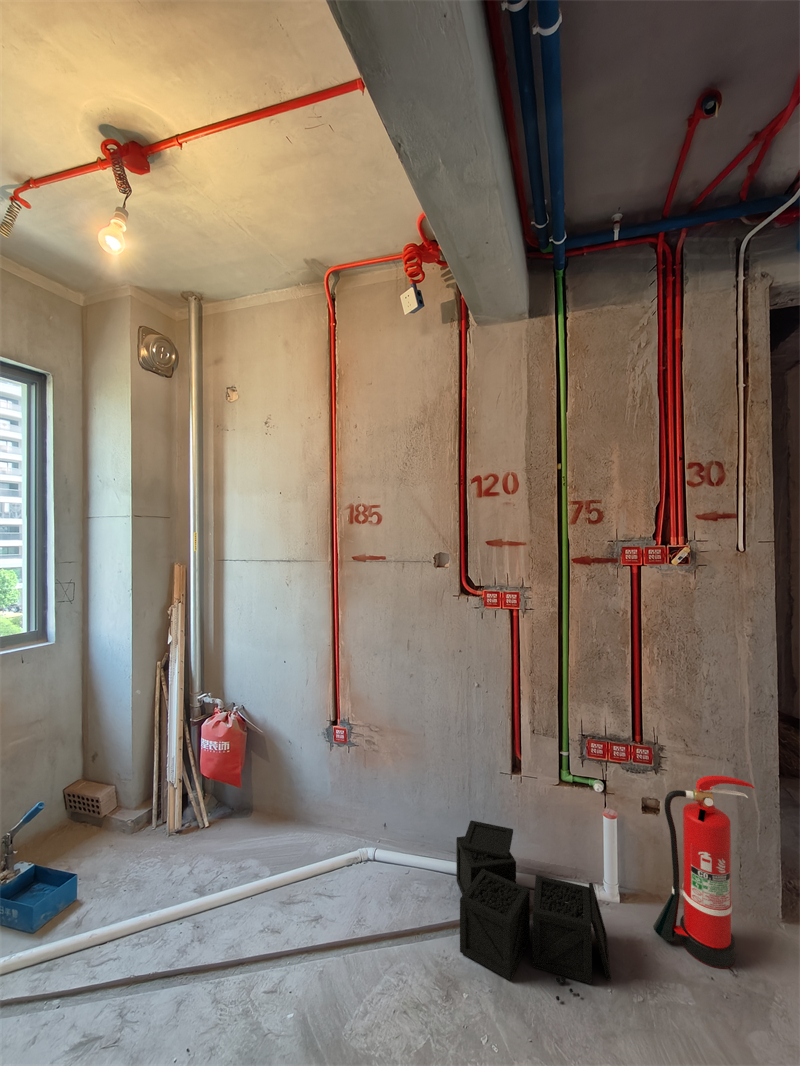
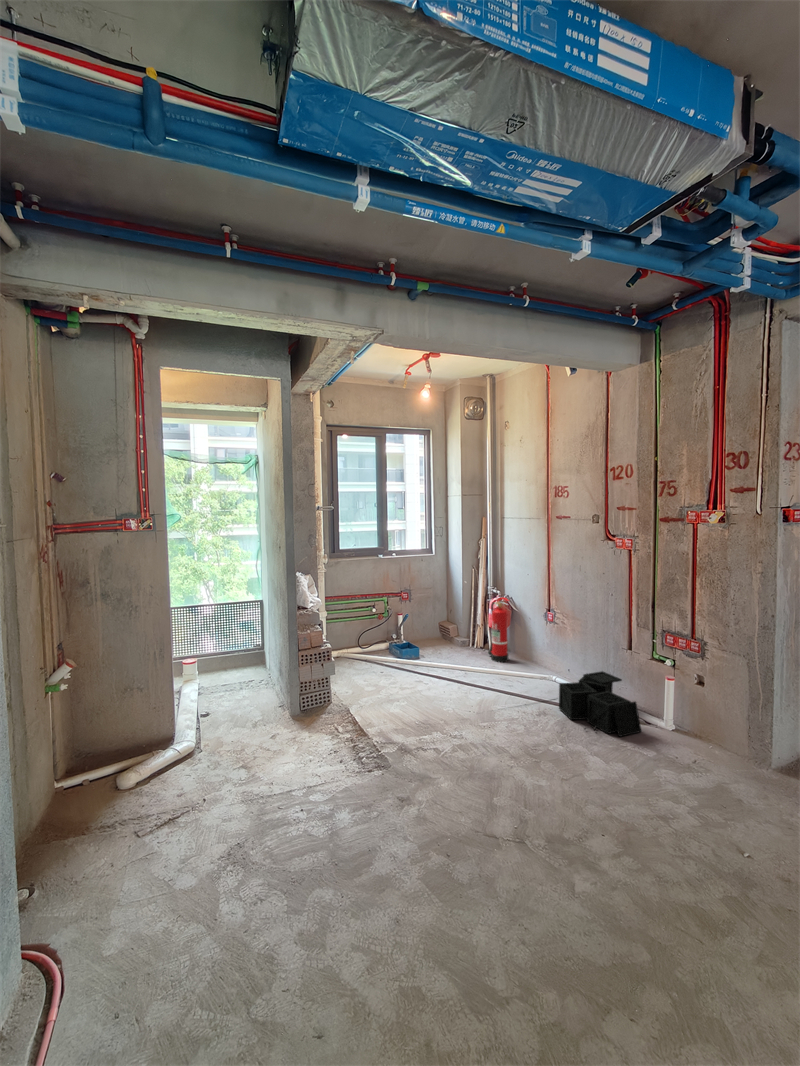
fire extinguisher: present [653,776,754,968] -> present [488,598,509,662]

